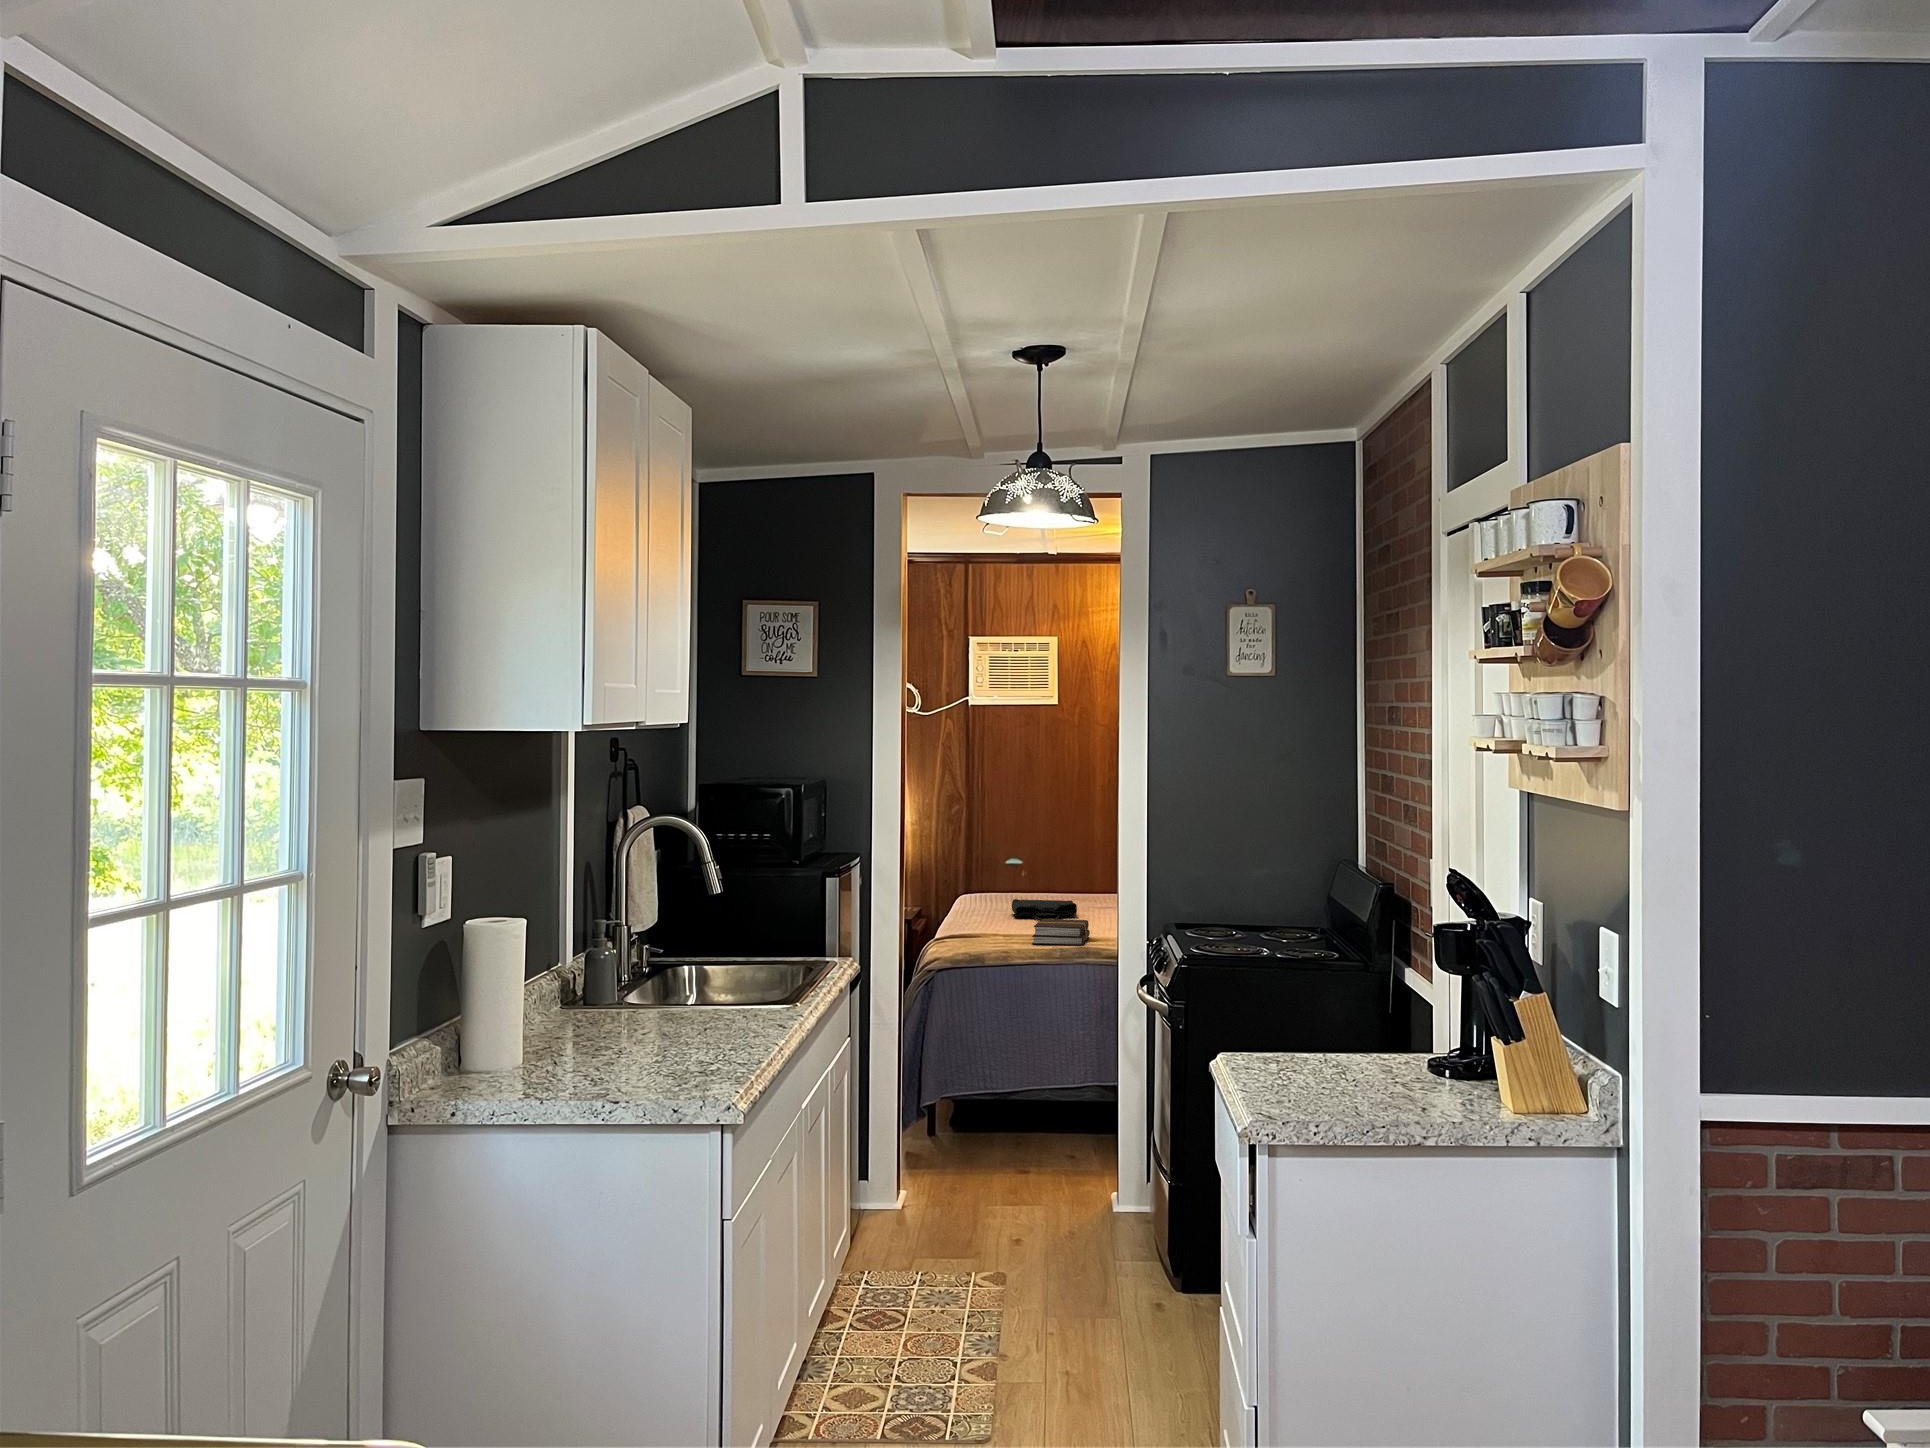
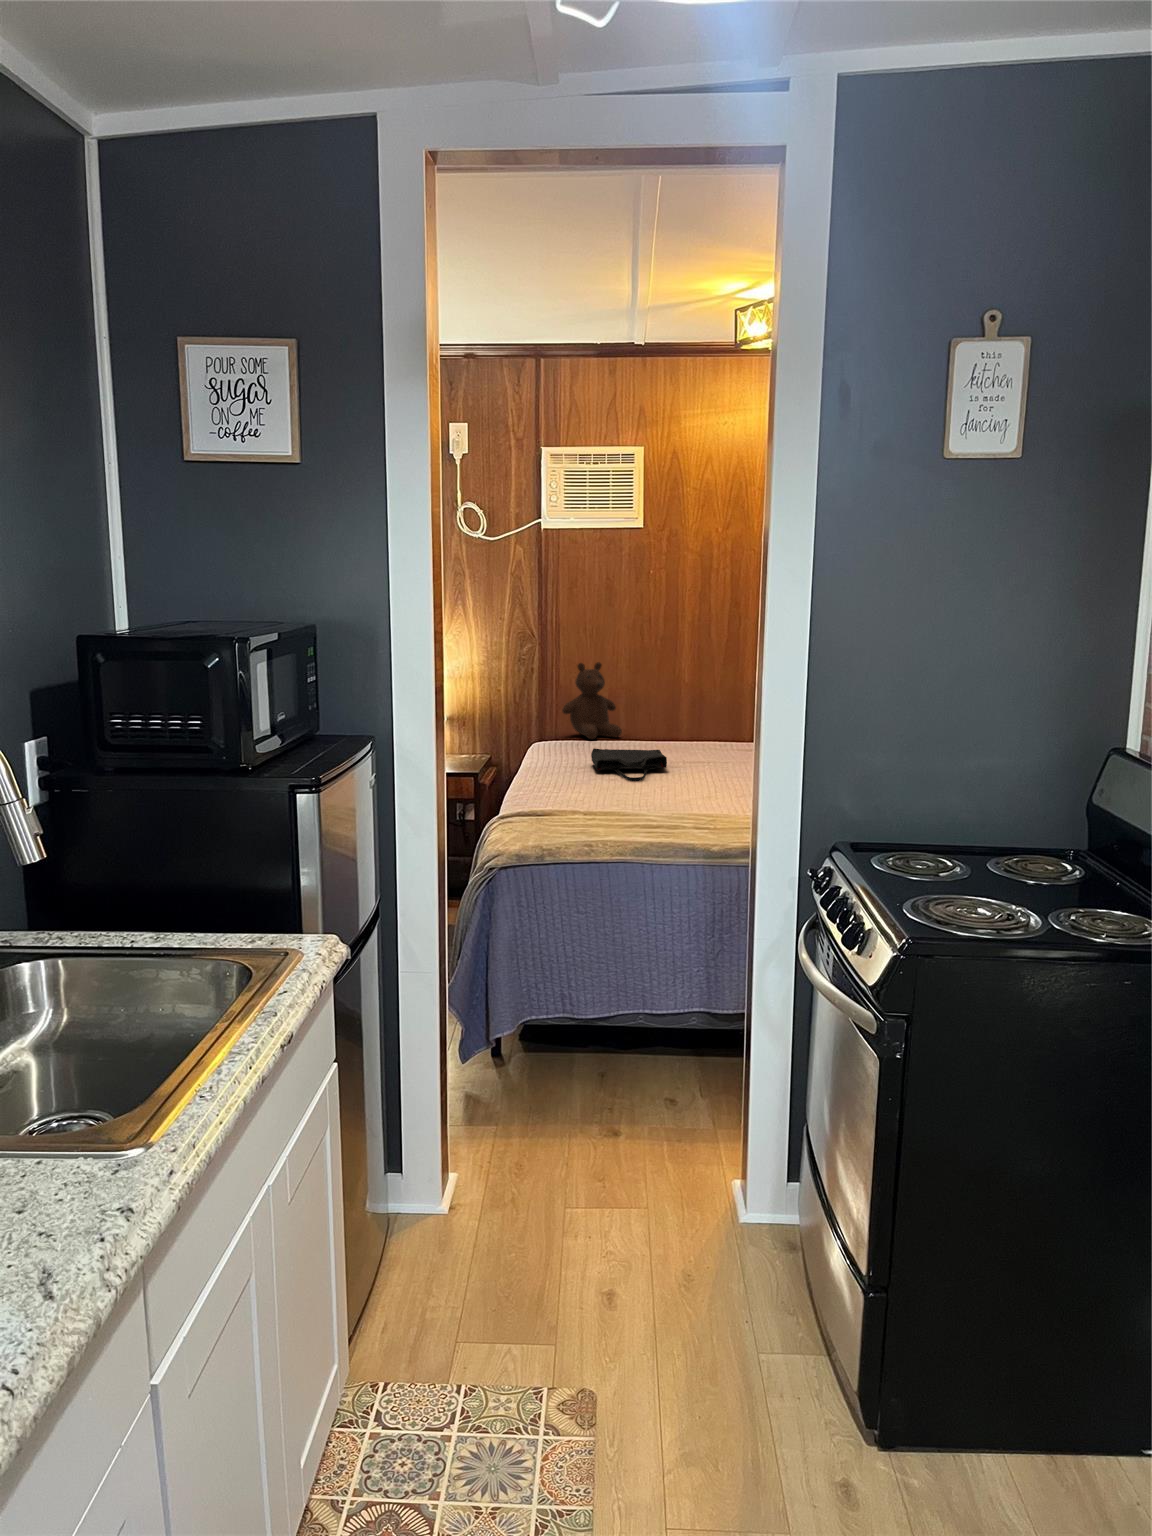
teddy bear: none [986,828,1042,899] -> present [562,662,622,739]
book: present [1032,919,1090,945] -> none [621,787,690,826]

